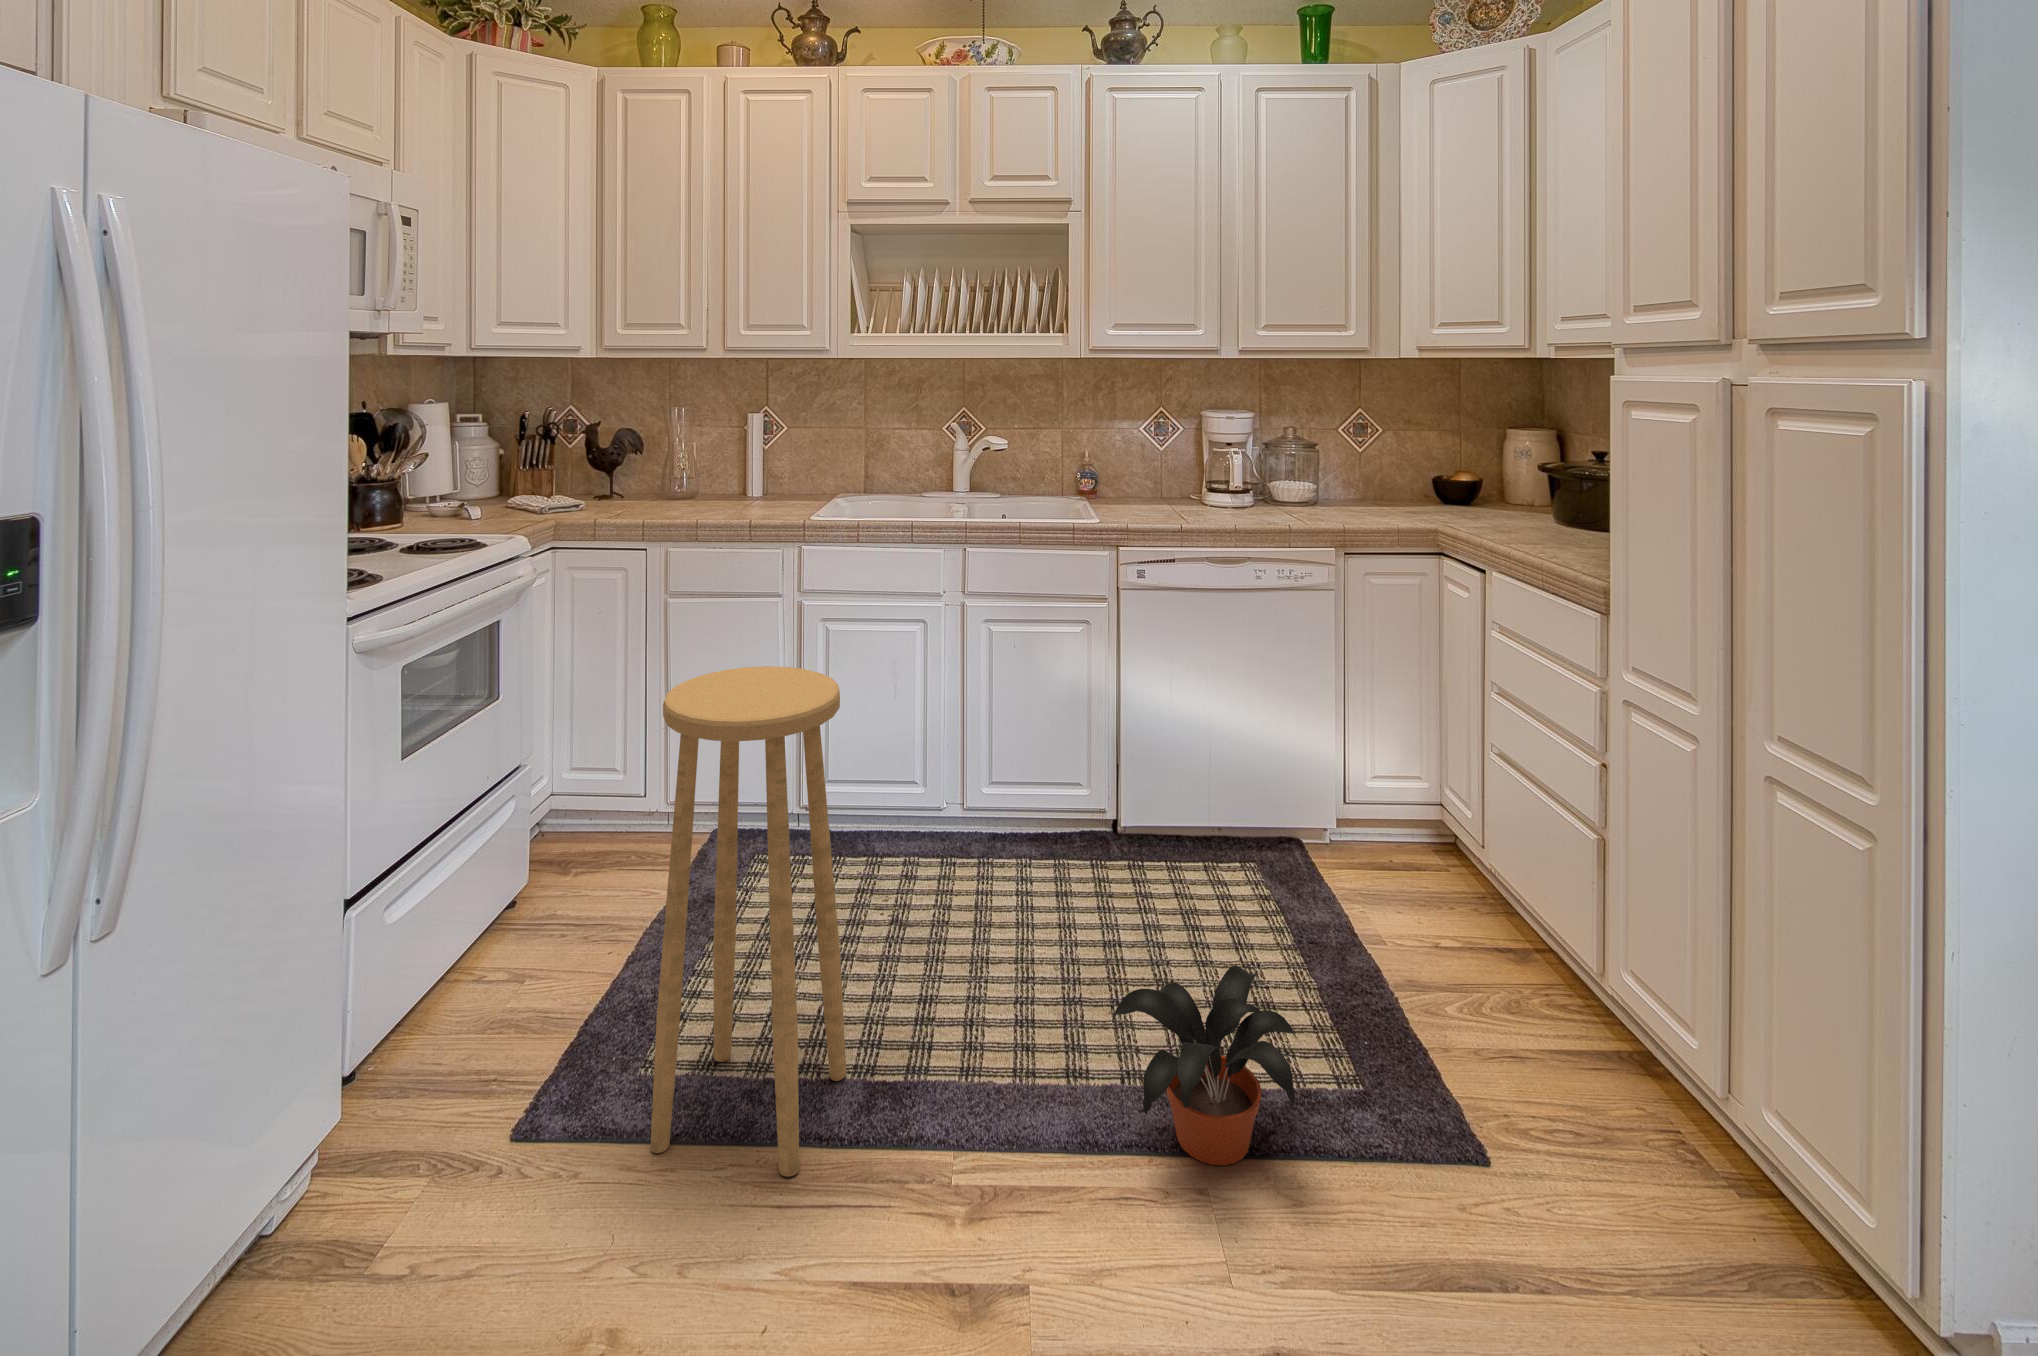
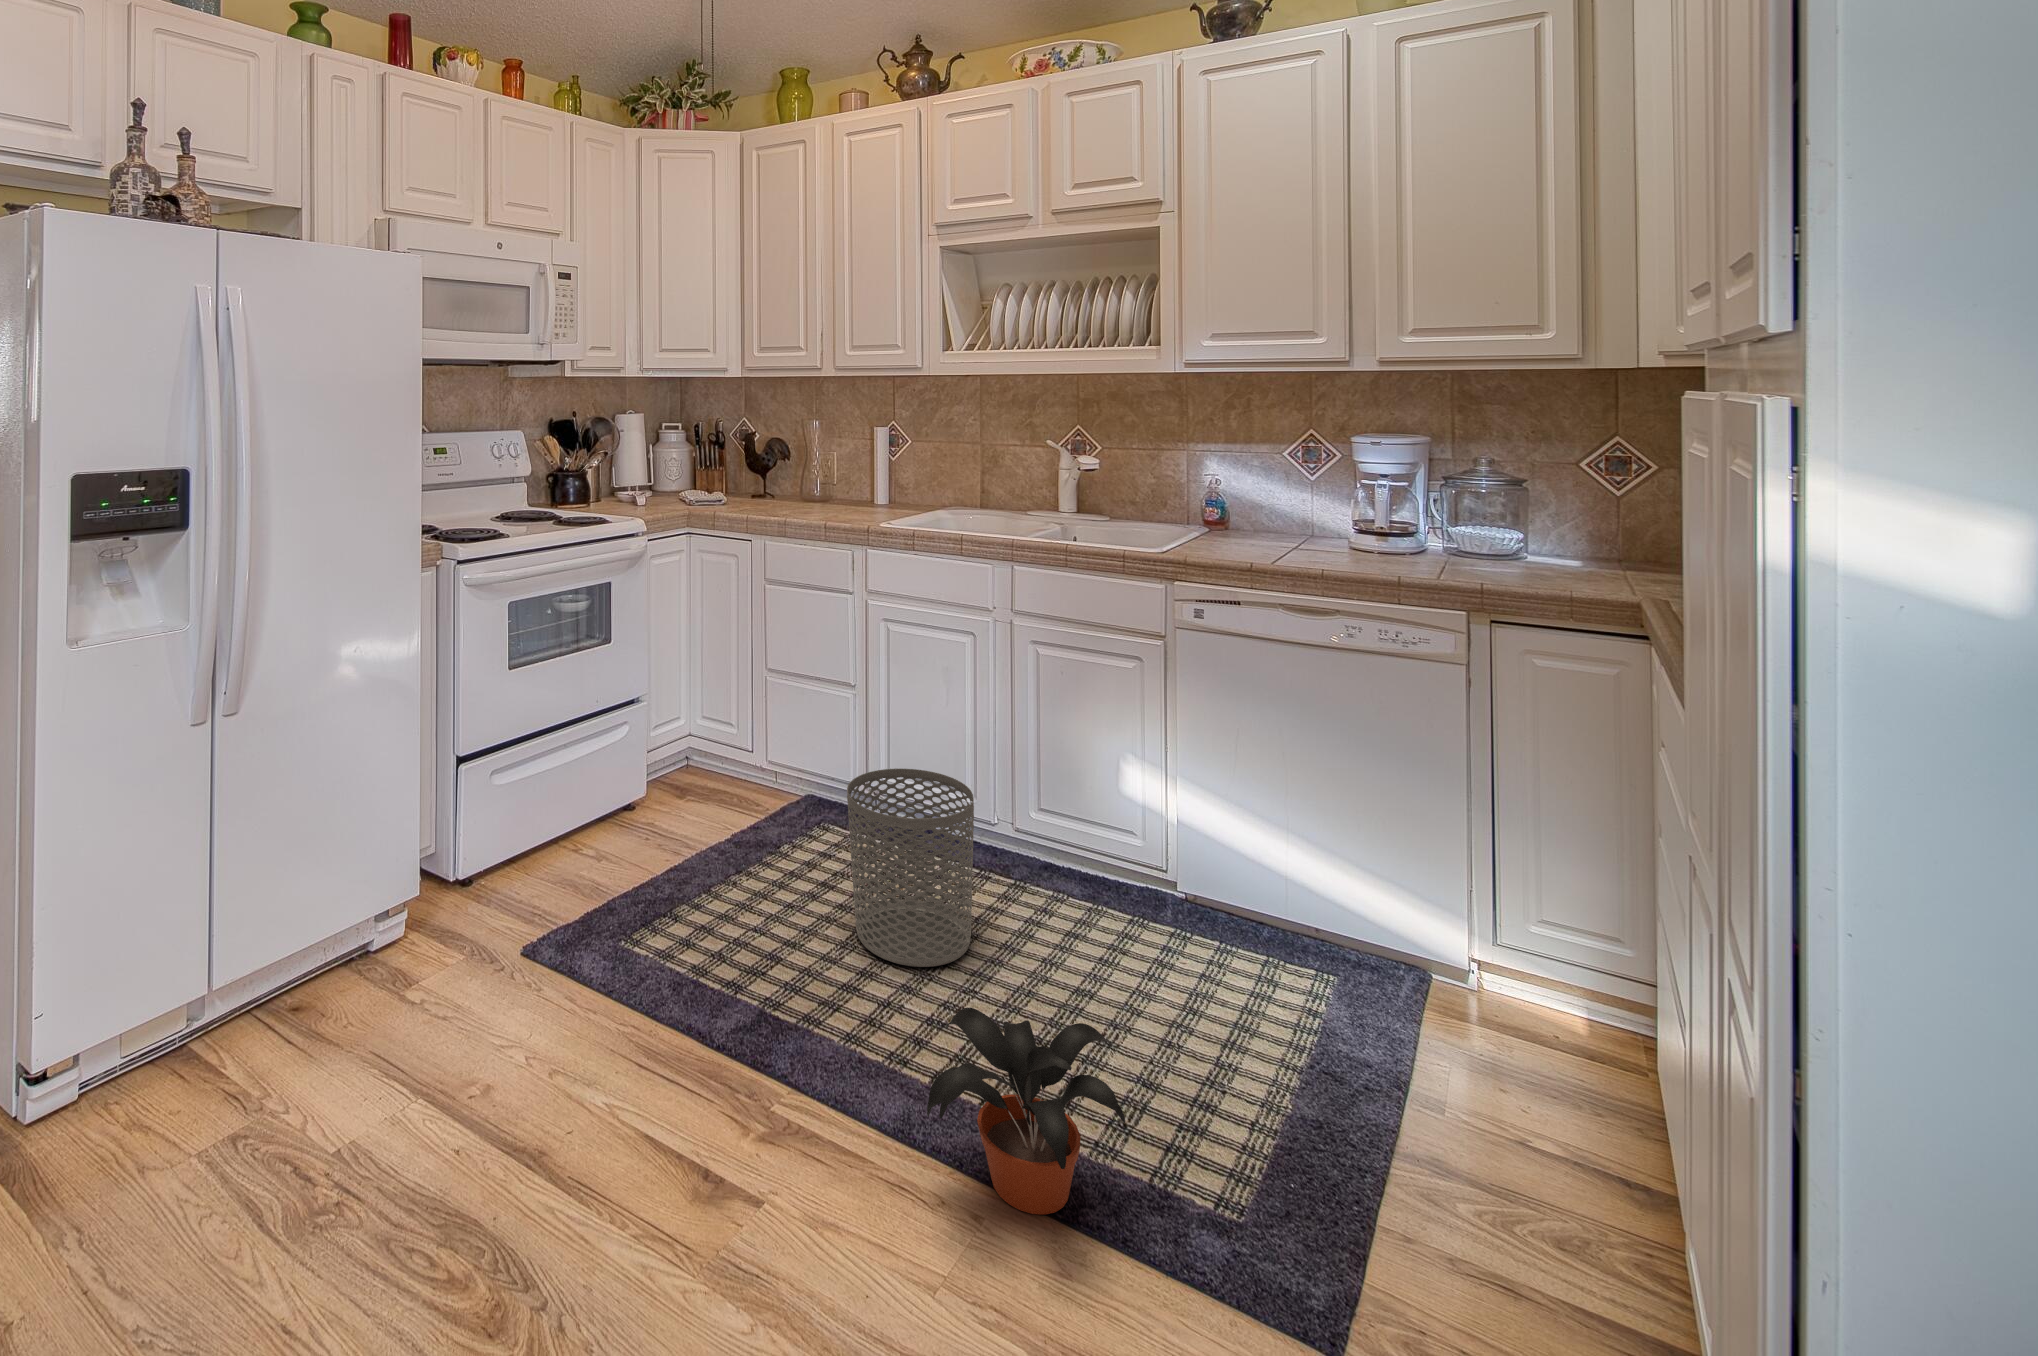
stool: present [650,666,846,1177] -> none [592,636,757,1048]
waste bin: none [876,769,1007,979] -> present [847,769,974,967]

